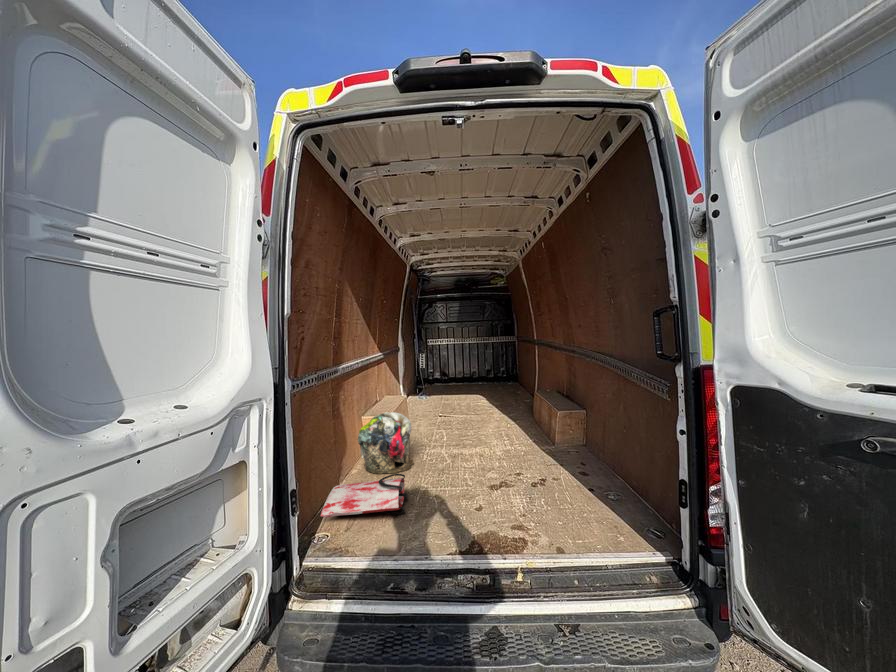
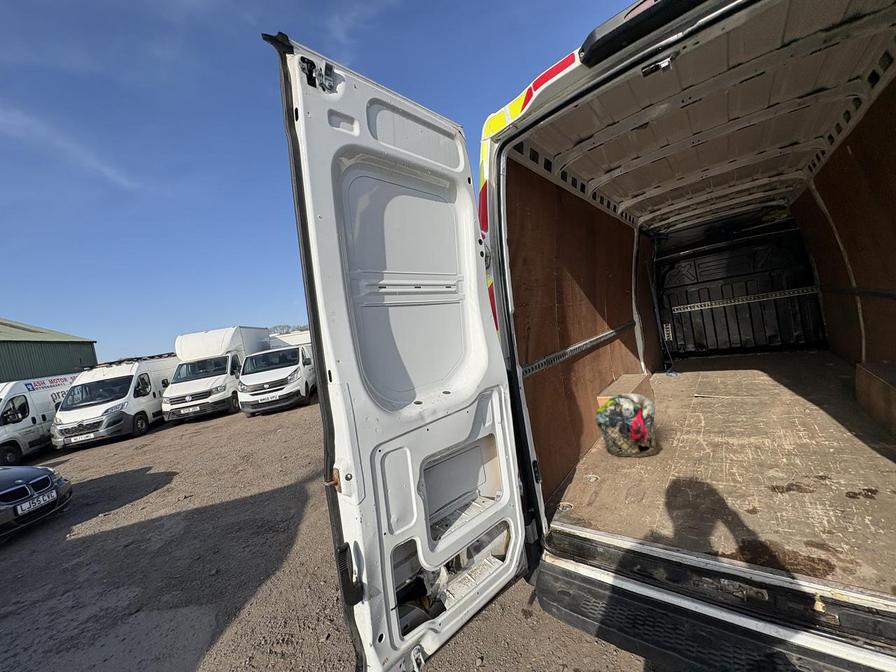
bag: present [321,474,408,518] -> none [564,457,655,499]

